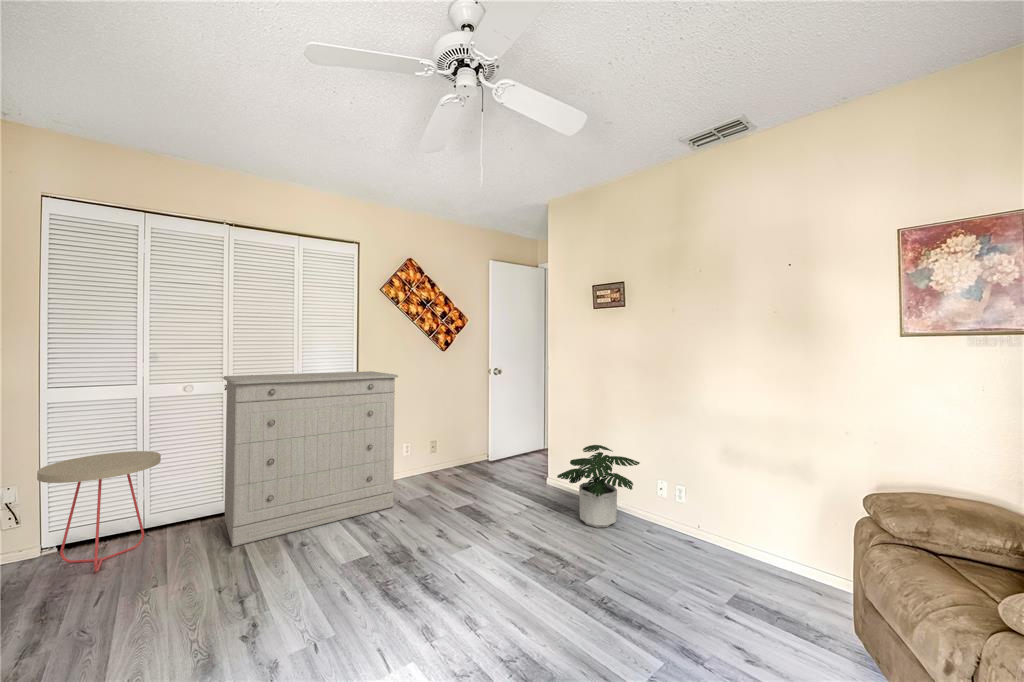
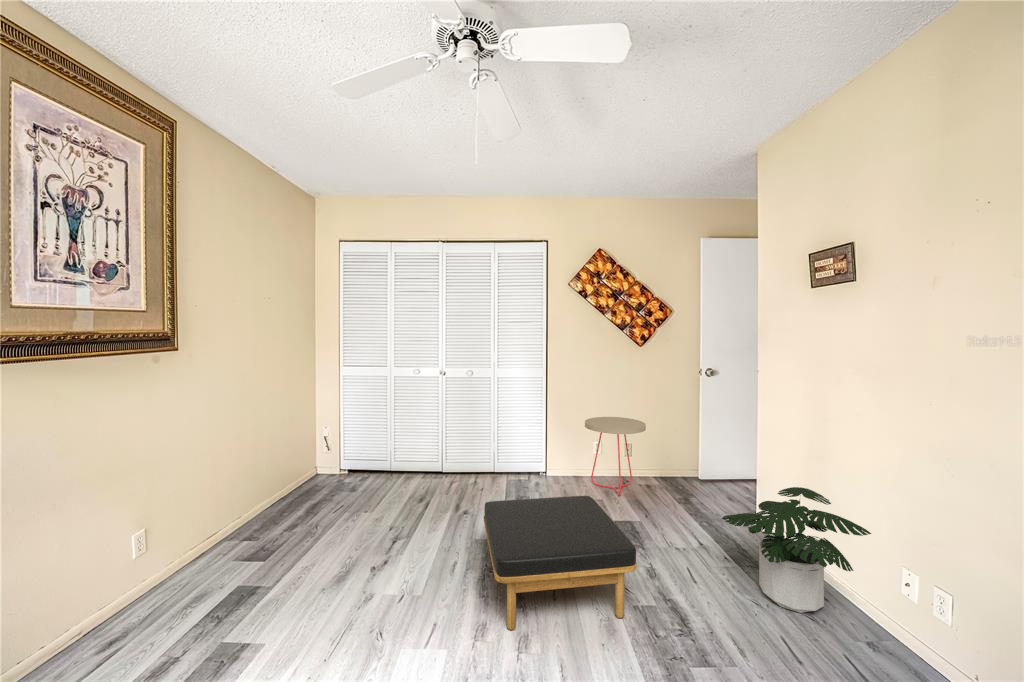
dresser: present [223,371,398,547] -> none [426,365,563,501]
side table: present [37,451,161,572] -> present [585,417,646,496]
ottoman: none [369,487,532,620] -> present [484,496,637,630]

